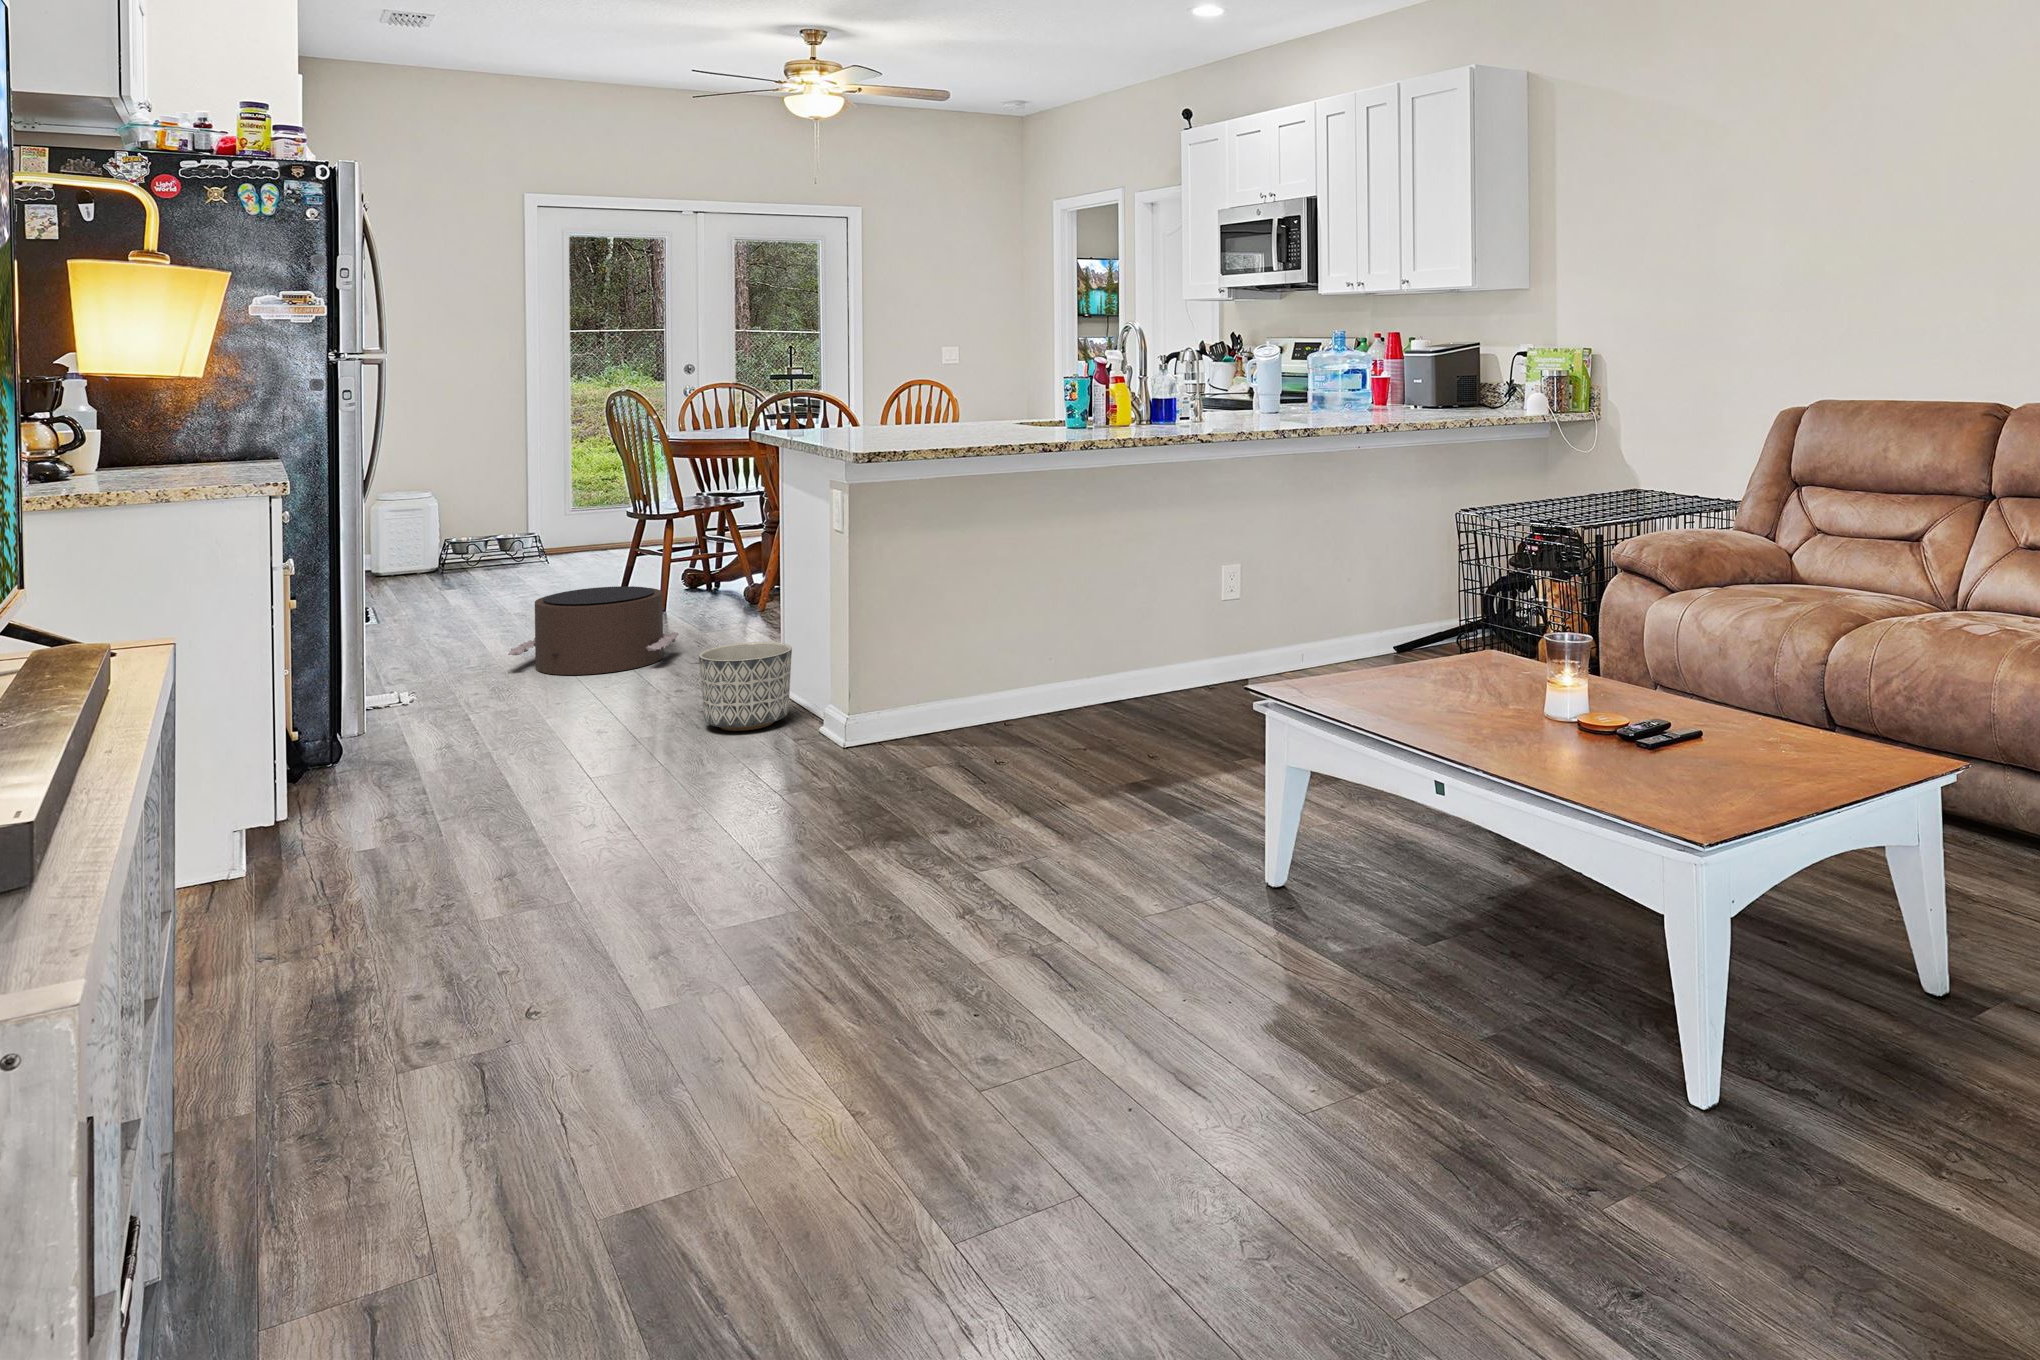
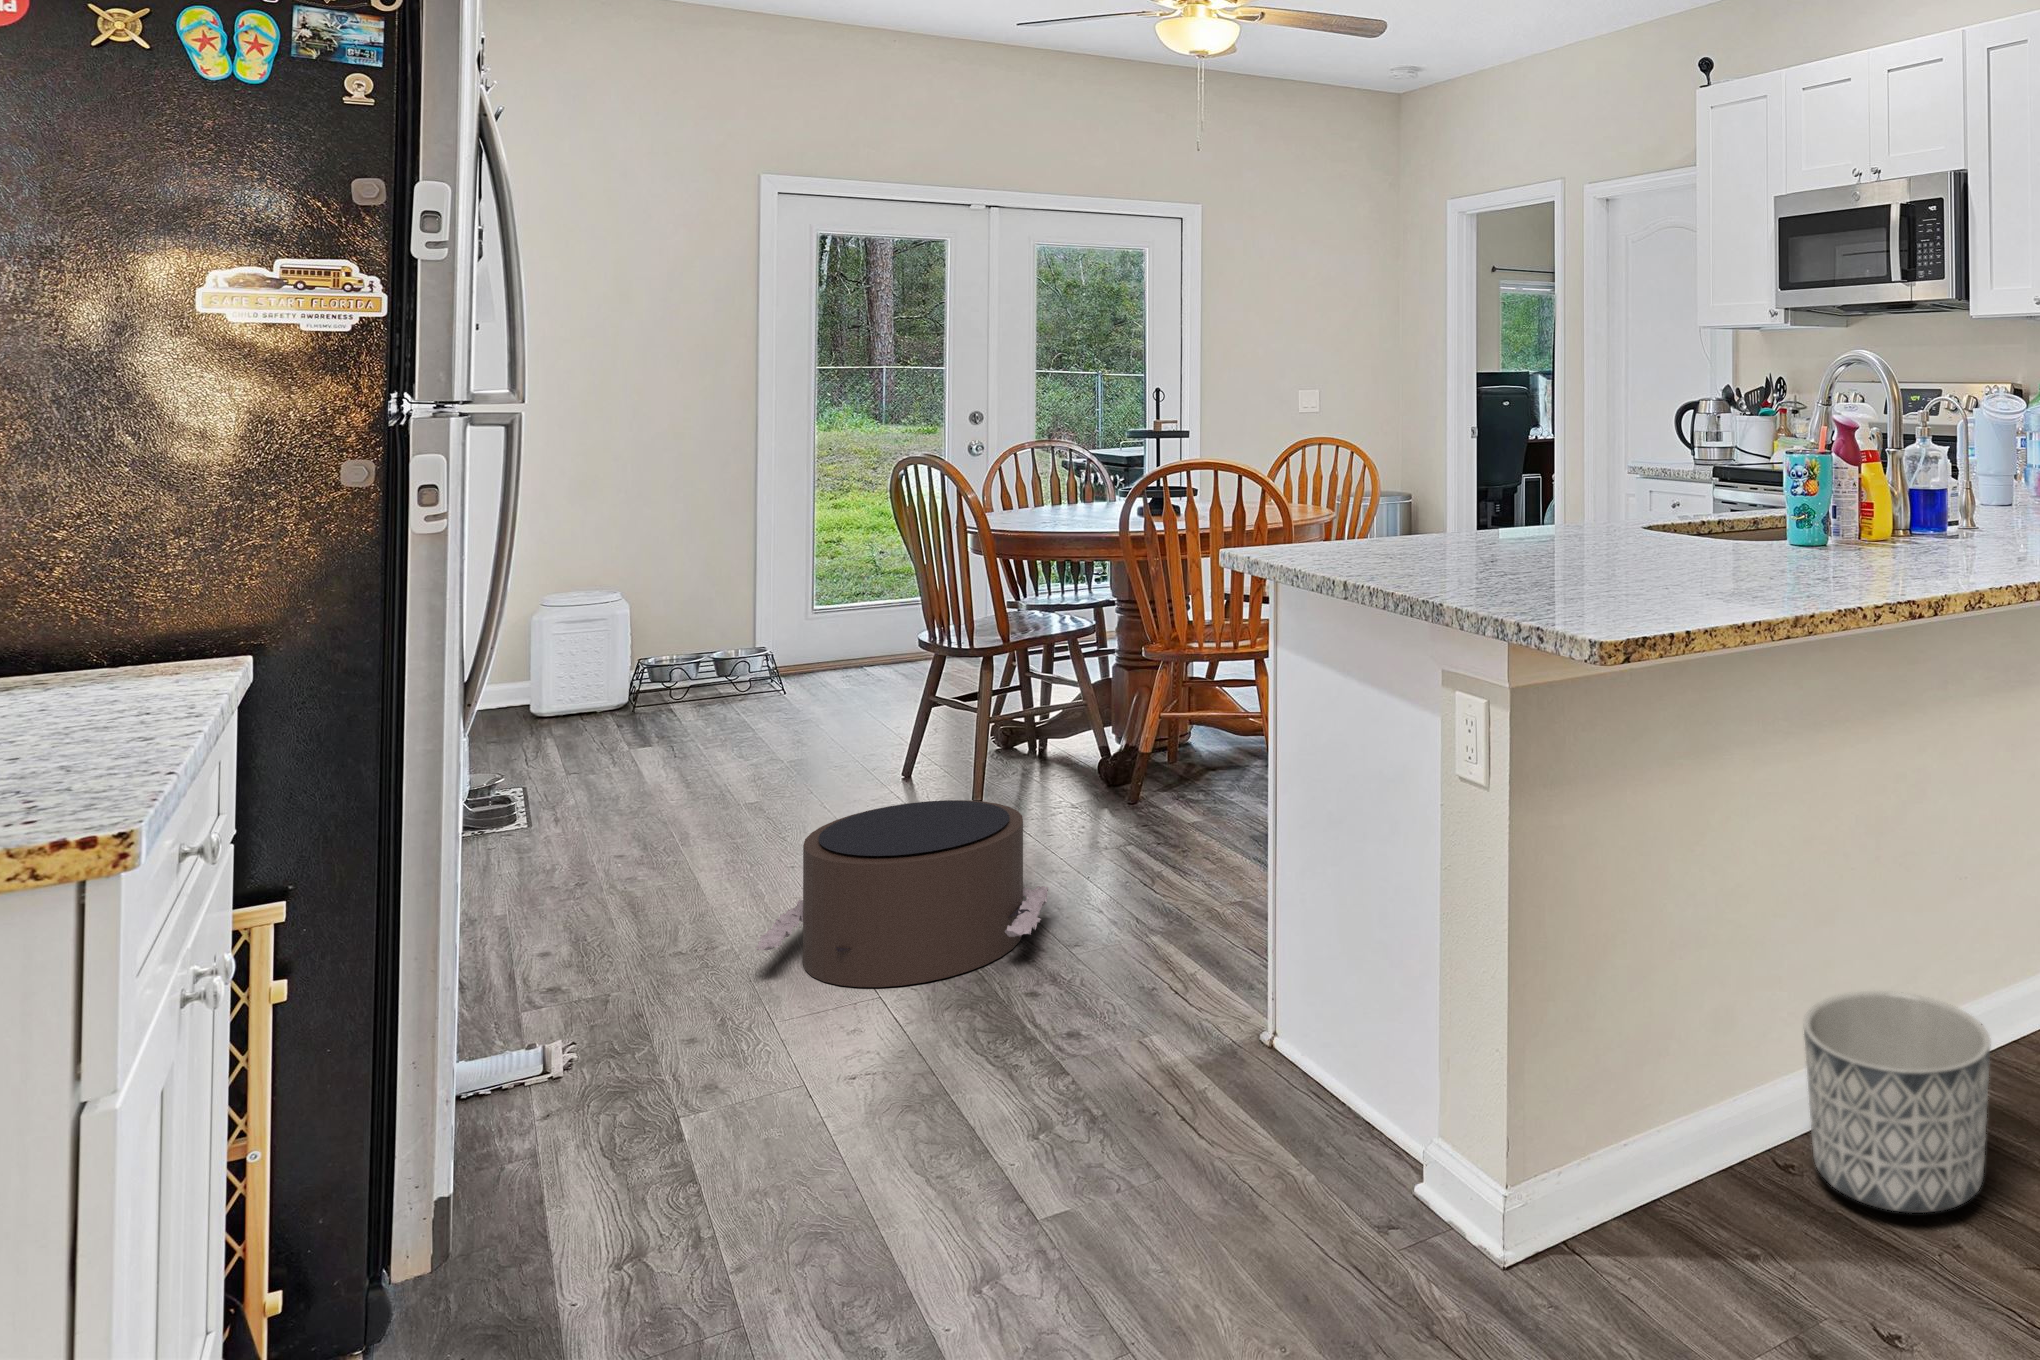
planter: present [699,642,792,731] -> present [1804,991,1990,1213]

